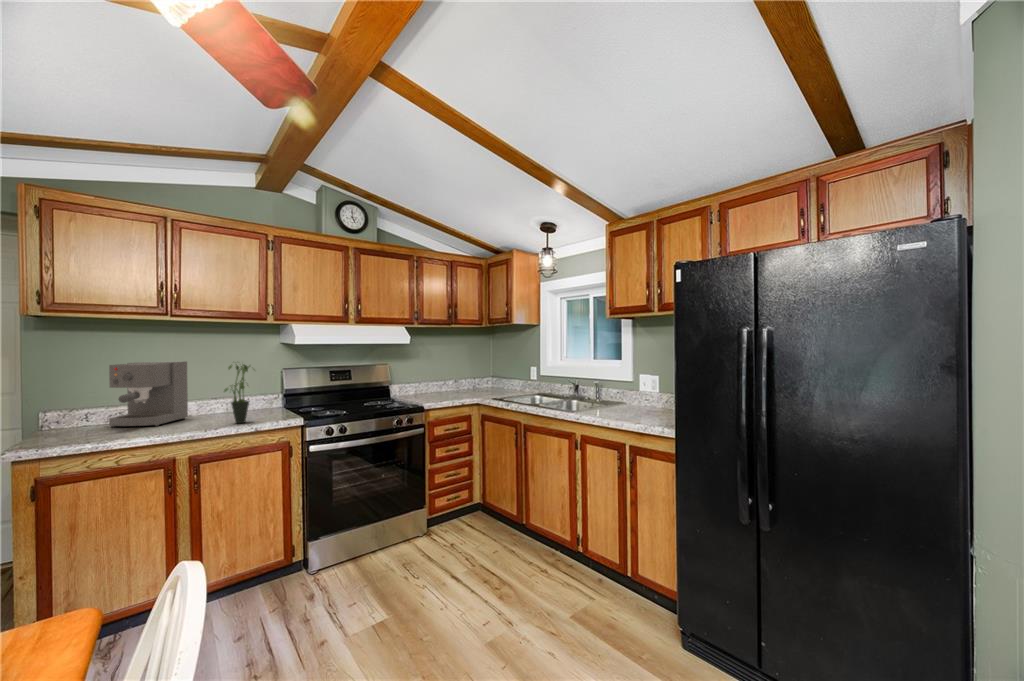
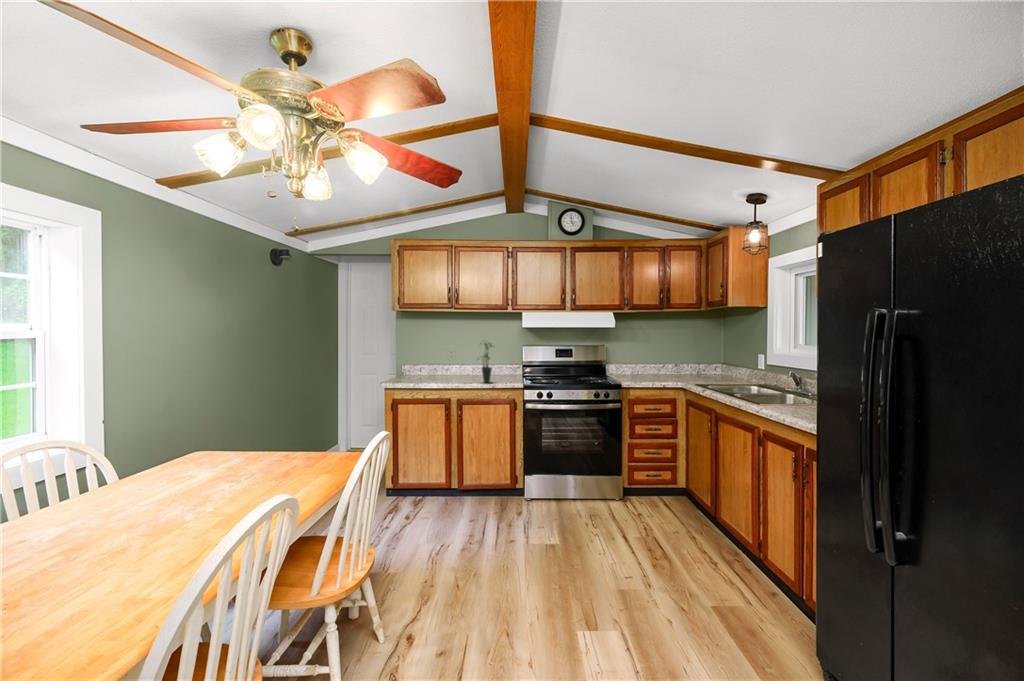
coffee maker: present [109,361,188,427] -> none [427,339,465,379]

